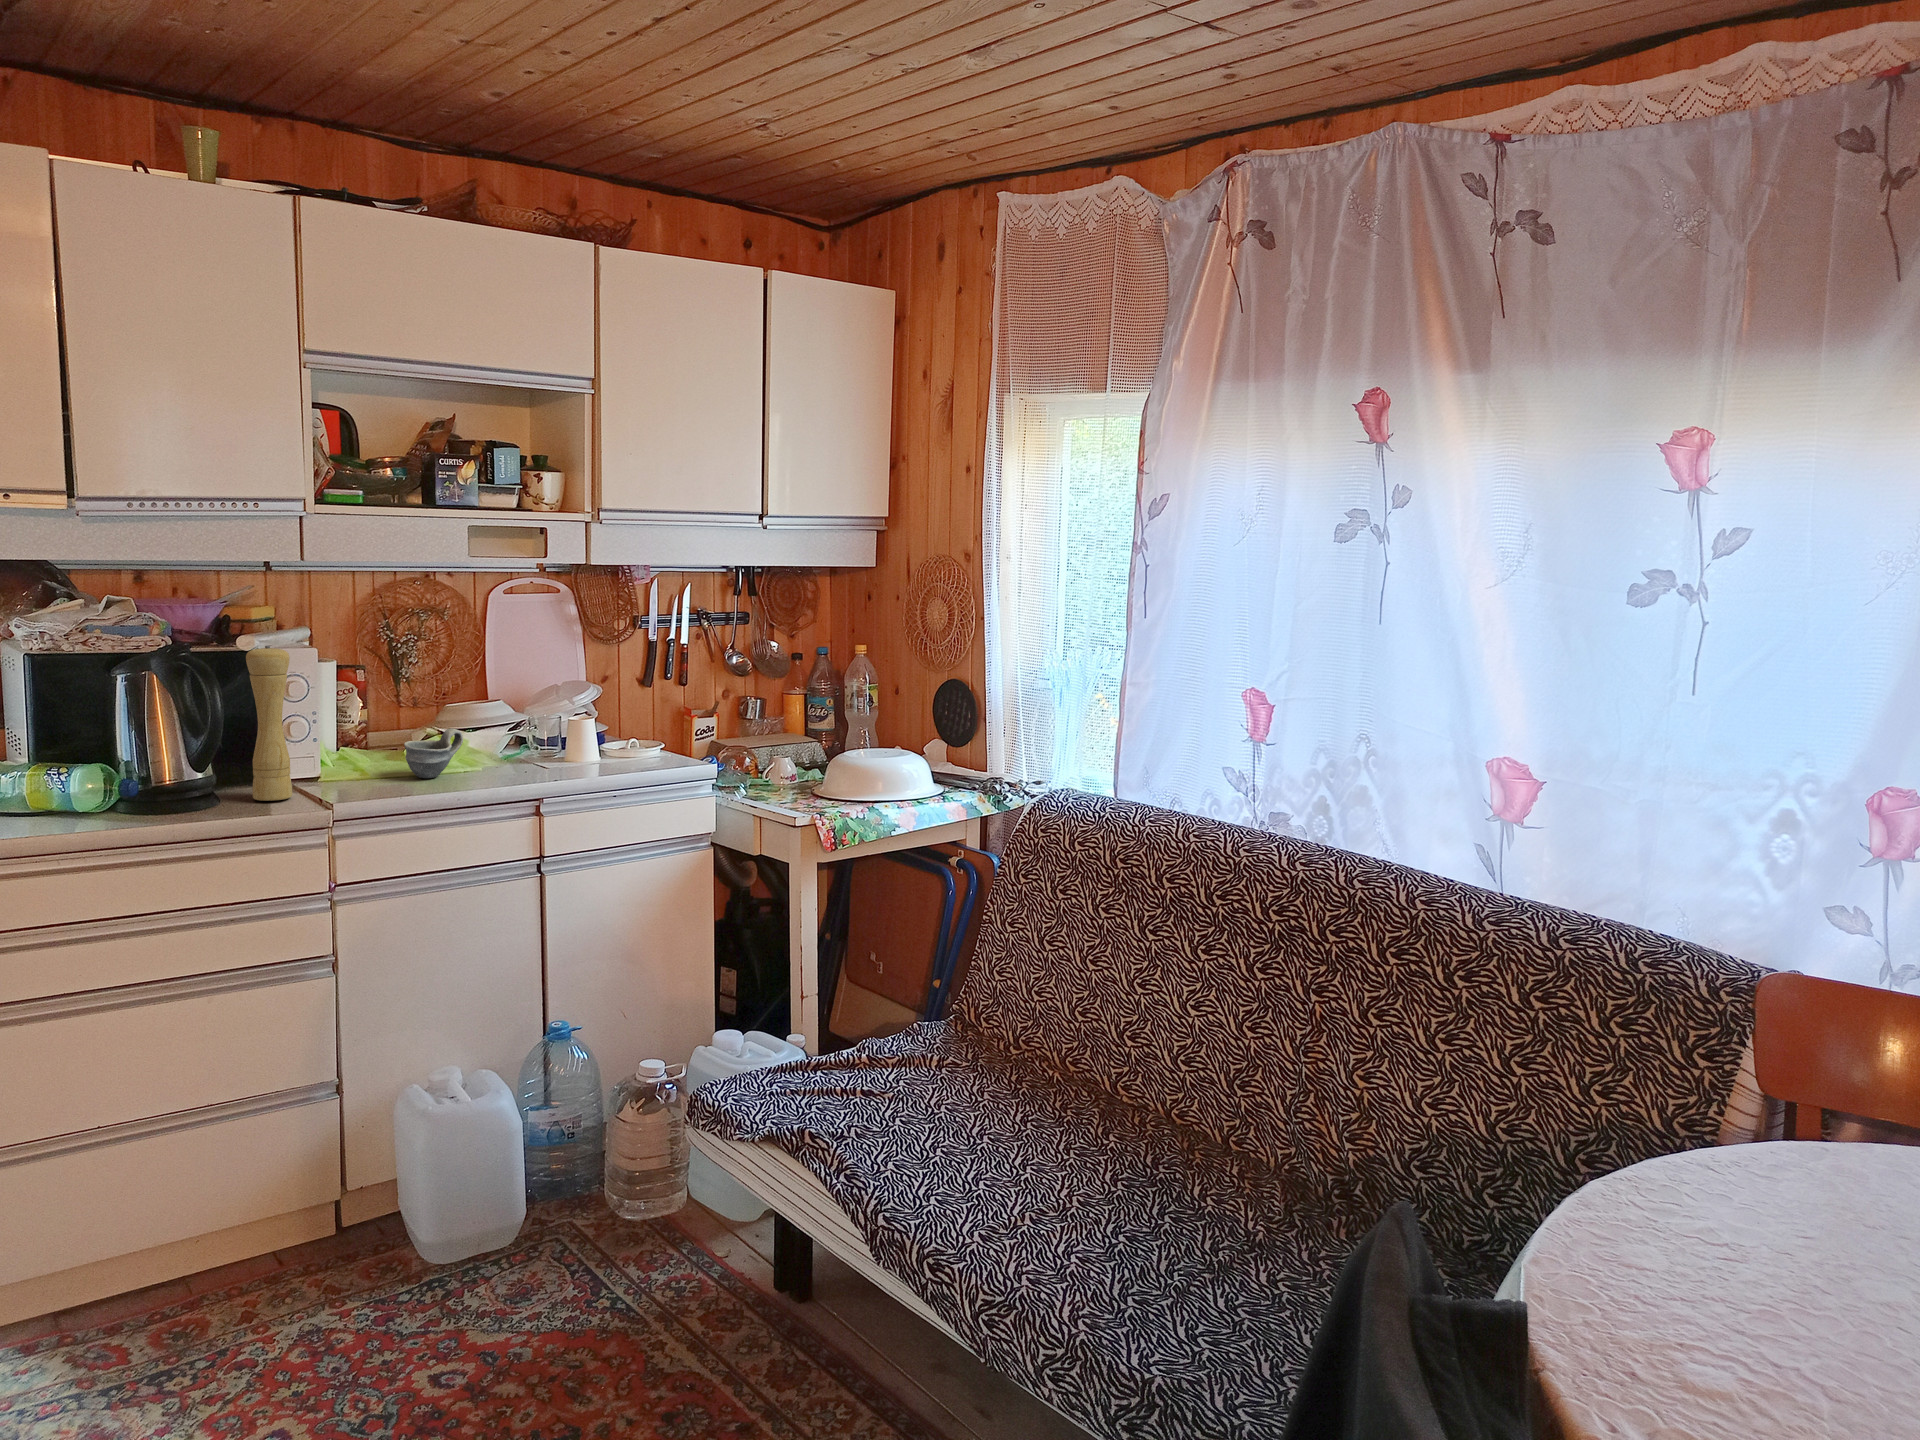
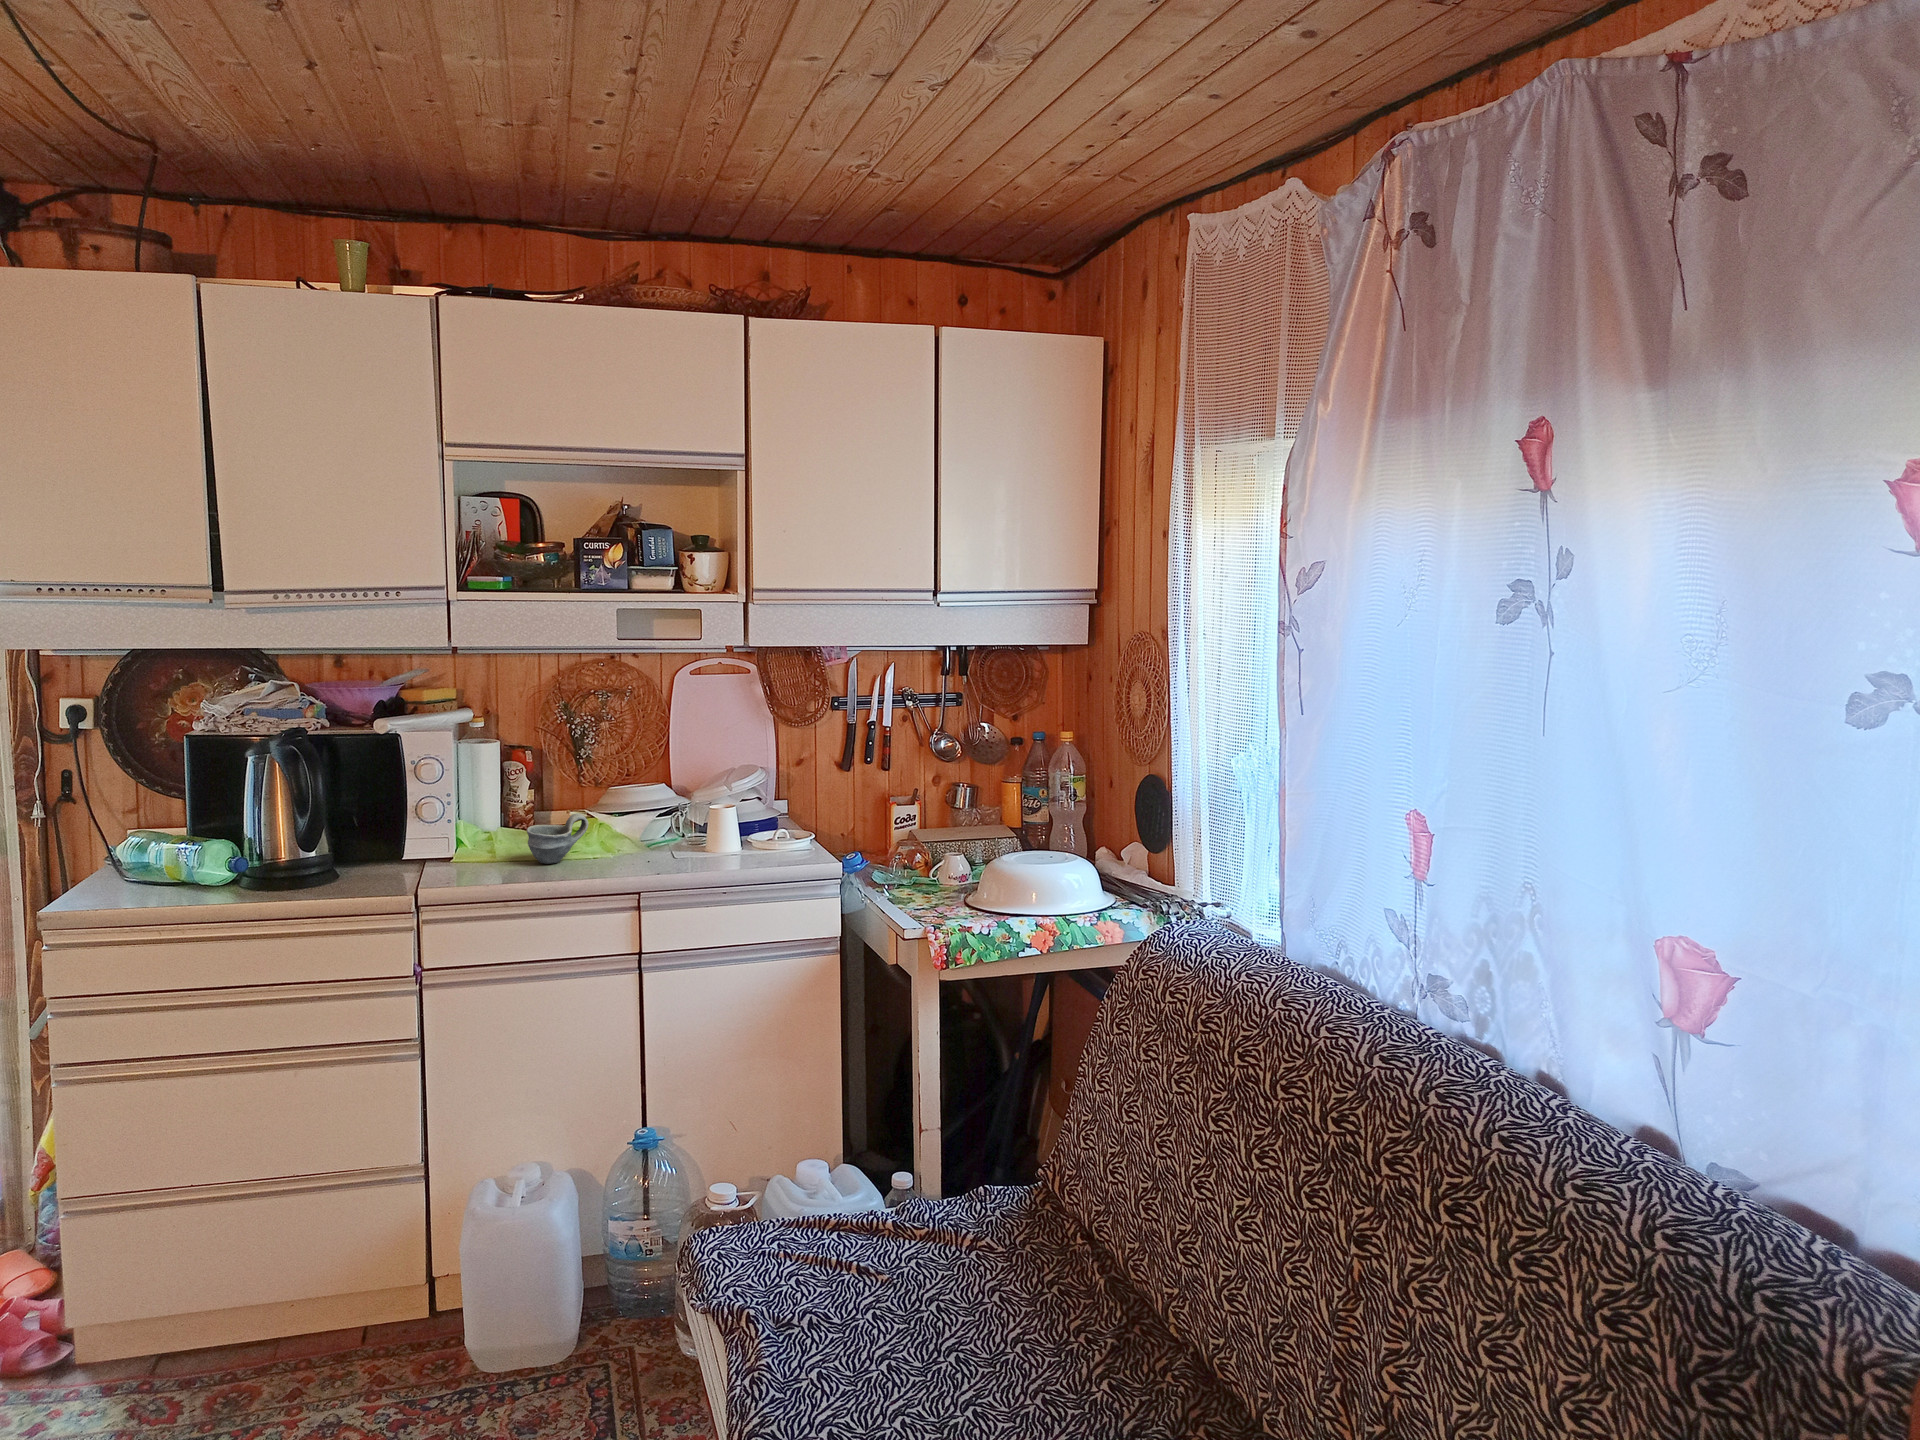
pepper mill: present [246,646,292,801] -> none [363,729,405,880]

